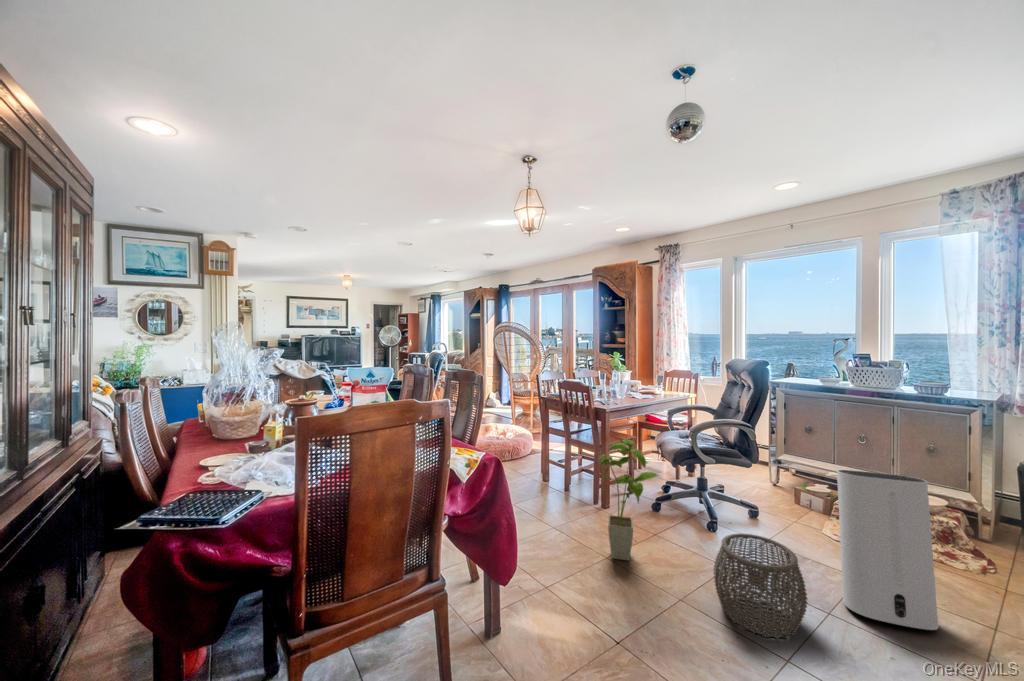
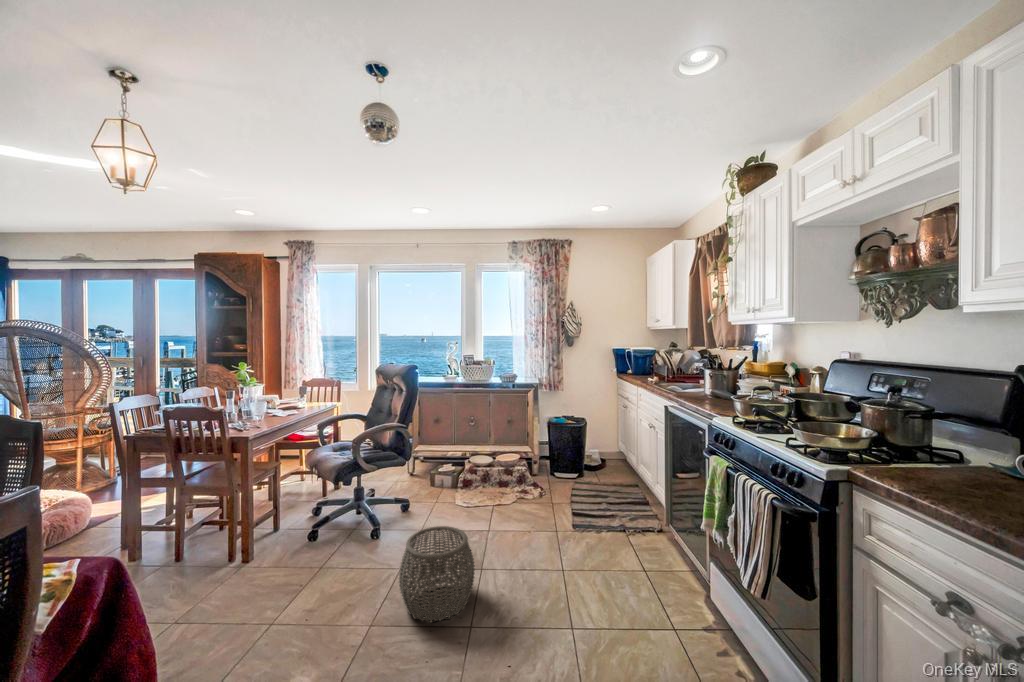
house plant: present [599,439,659,560] -> none [247,468,333,625]
air purifier: present [837,470,938,630] -> none [479,443,537,560]

